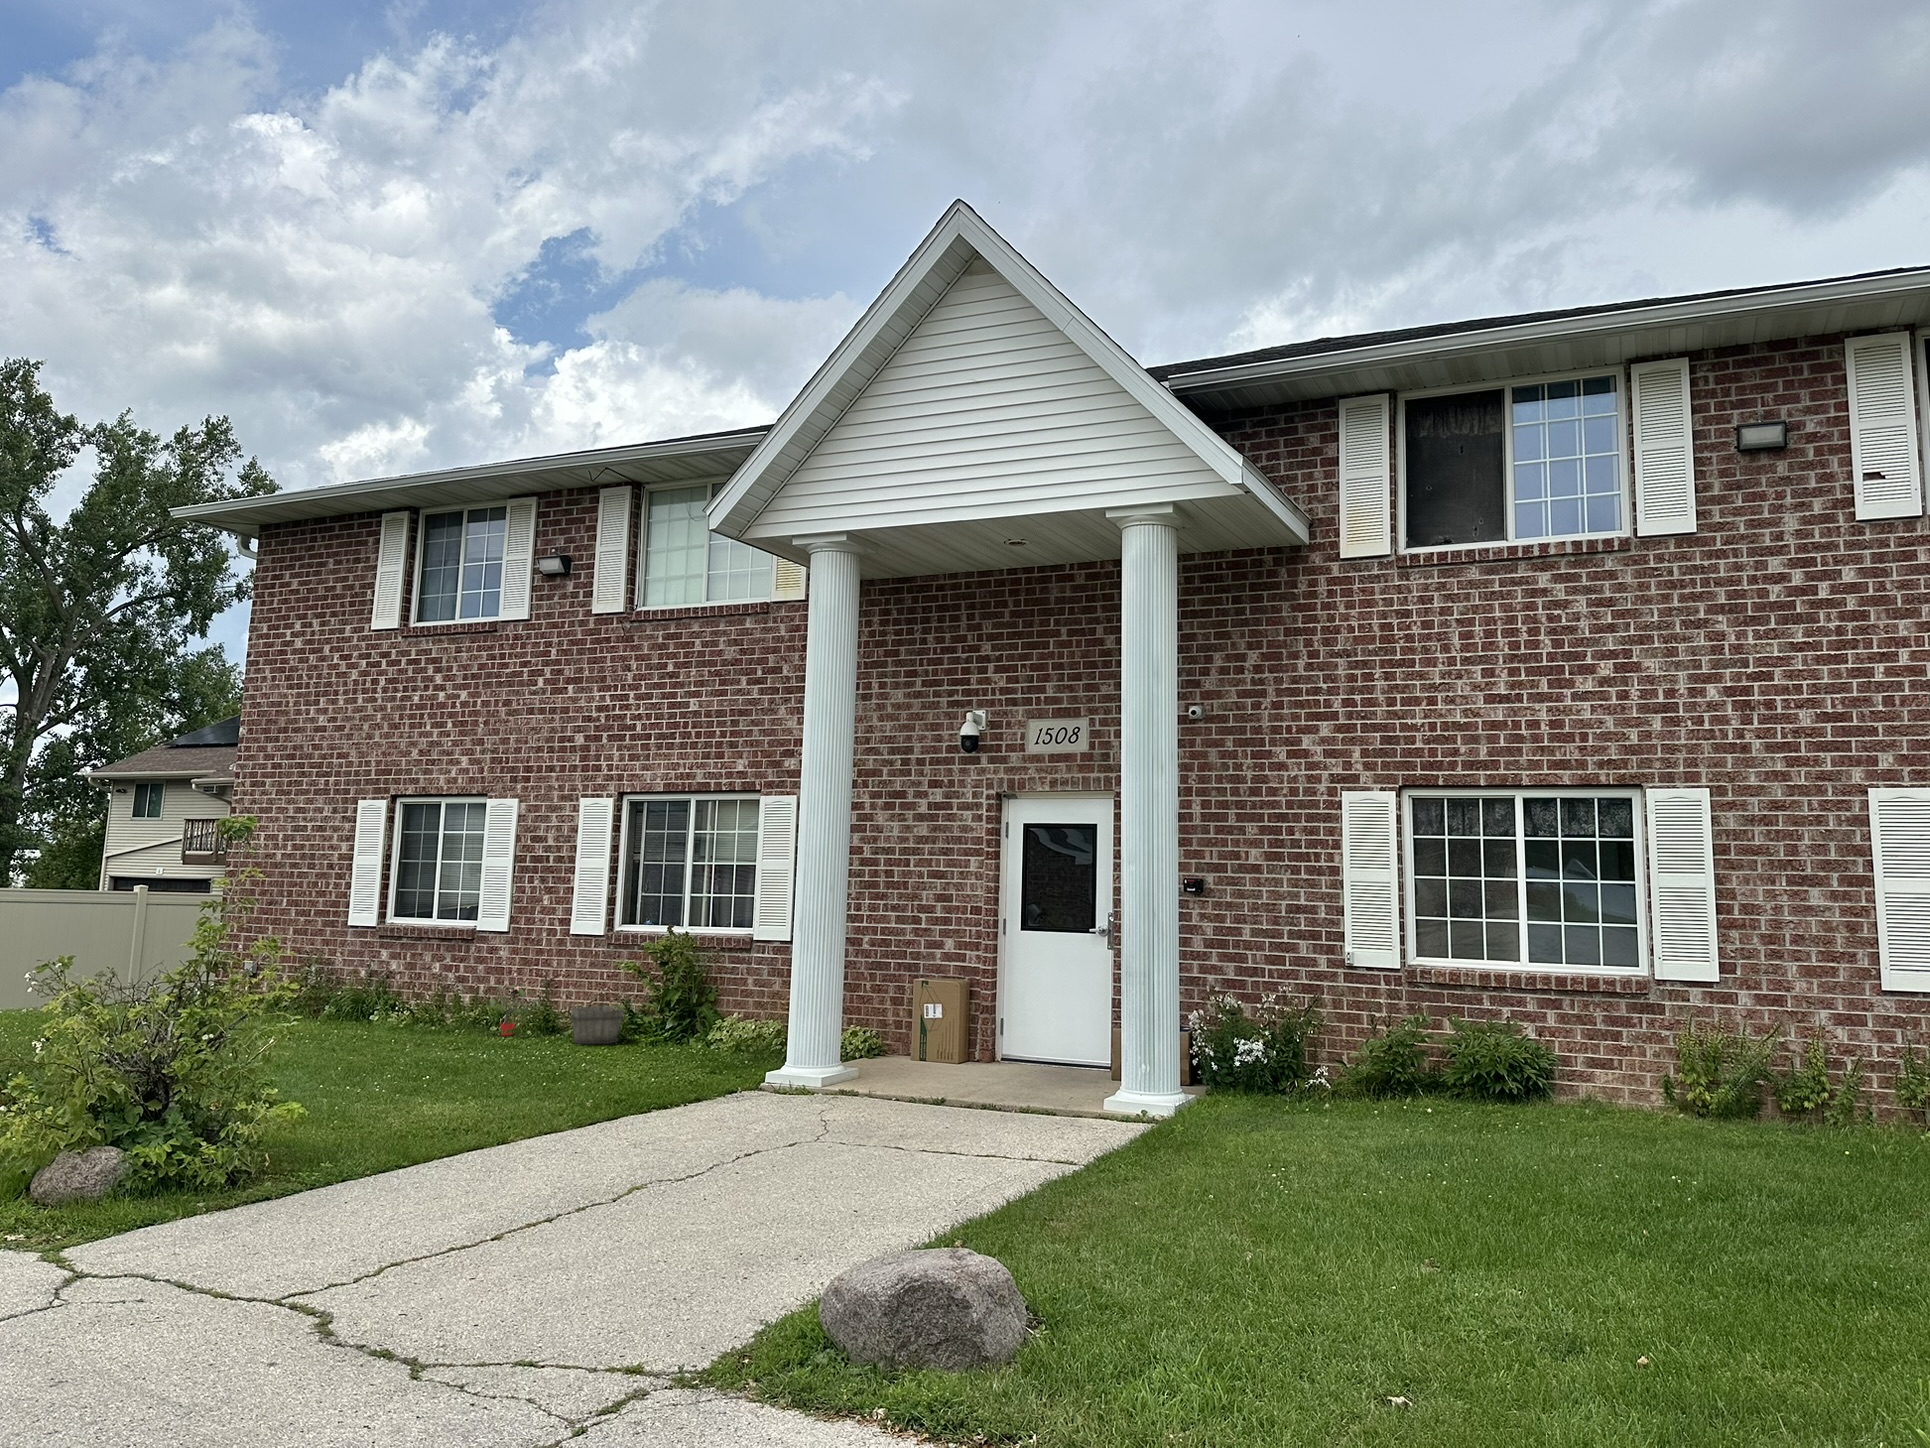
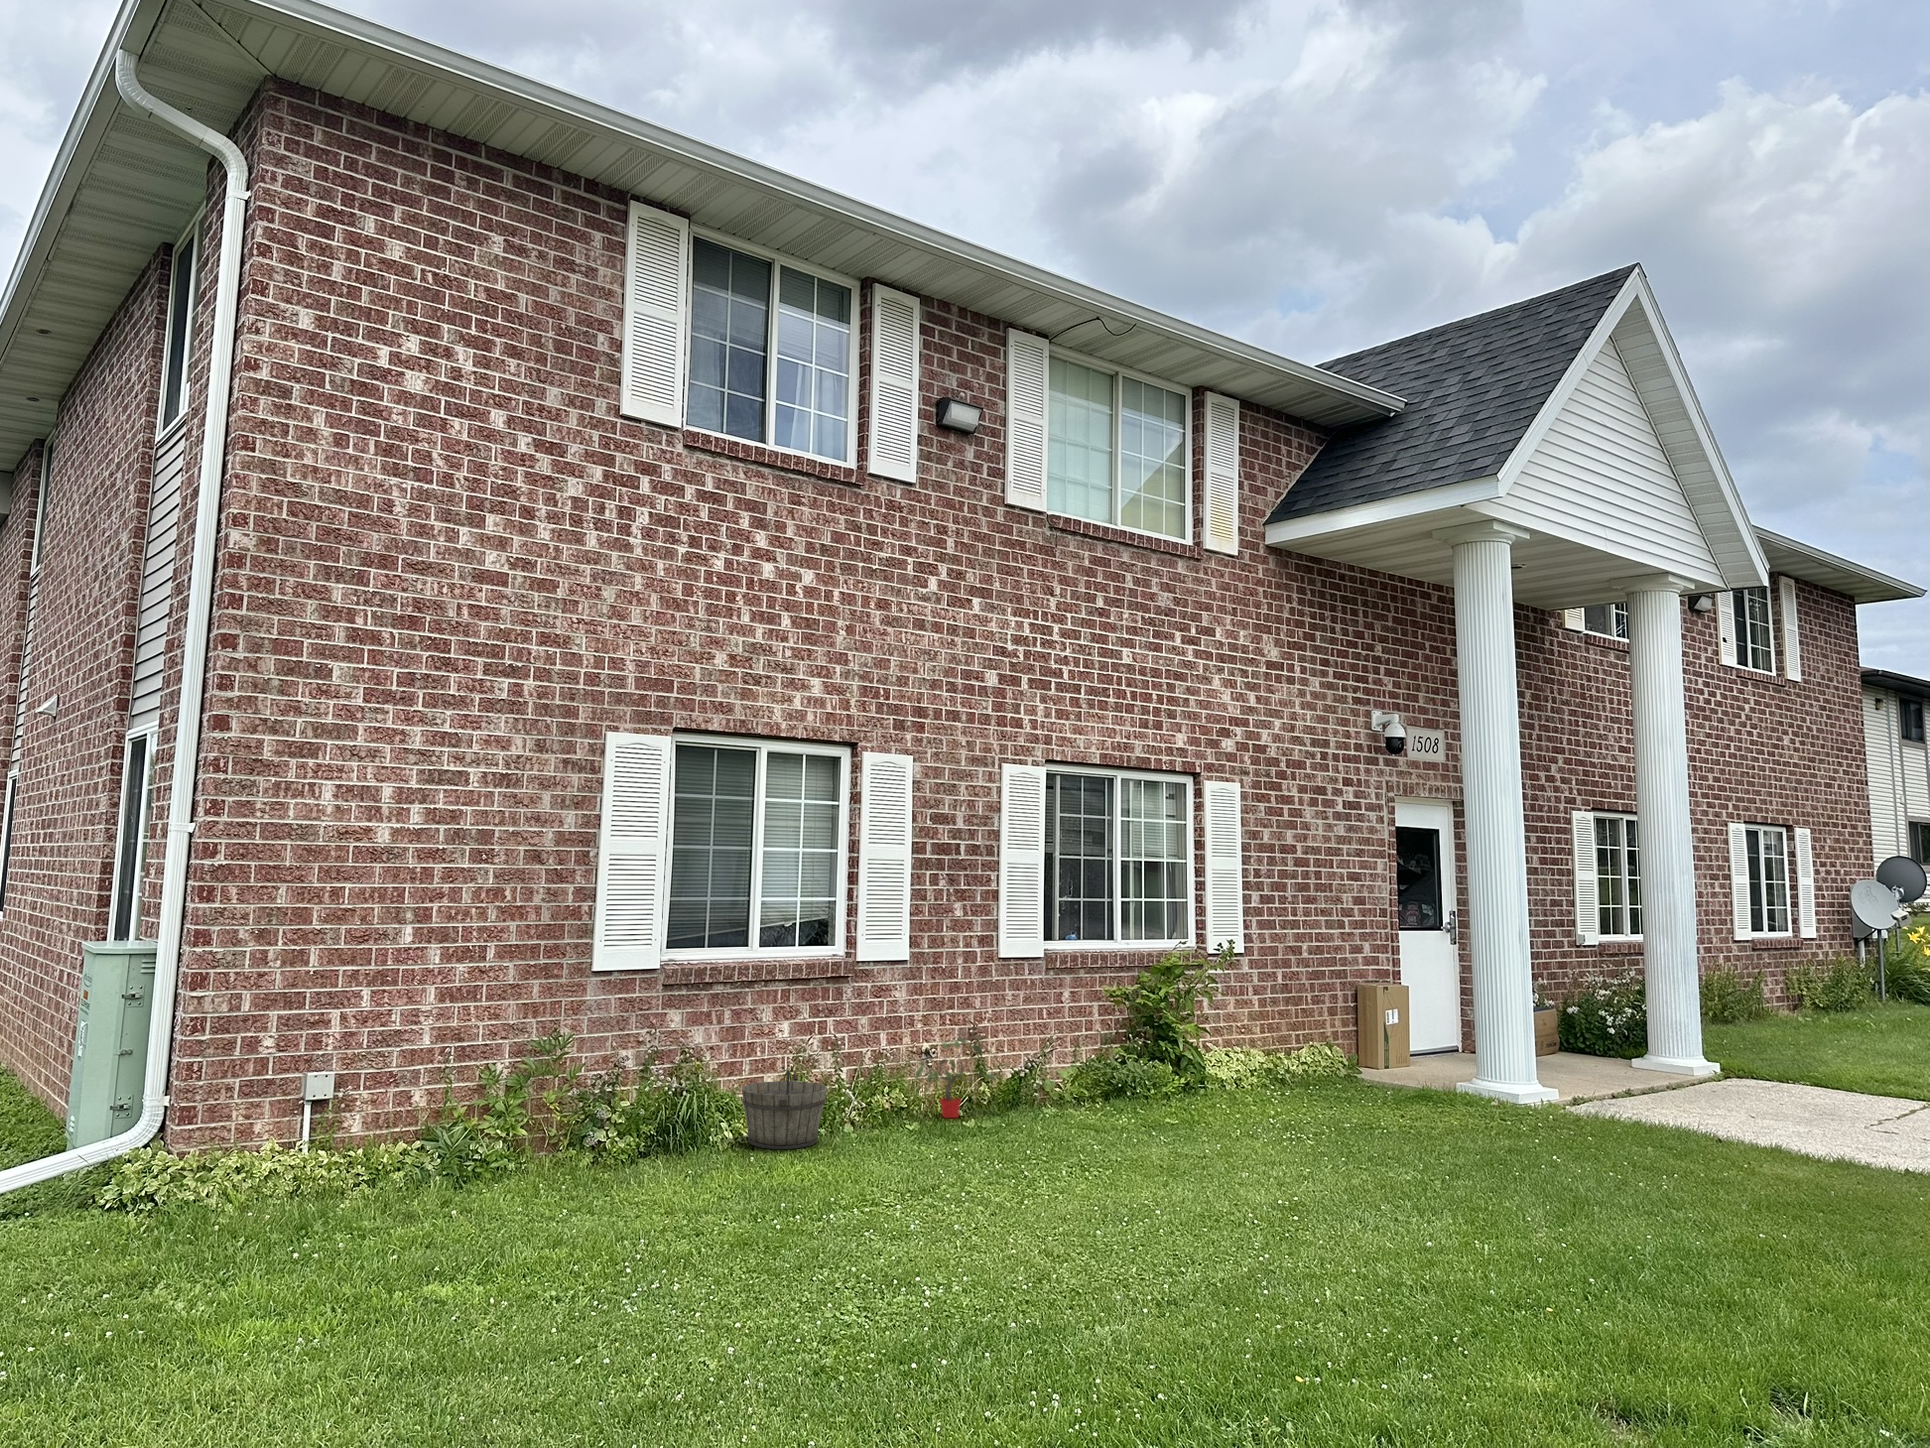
wooden bucket: present [571,1001,625,1044] -> present [742,1066,827,1149]

